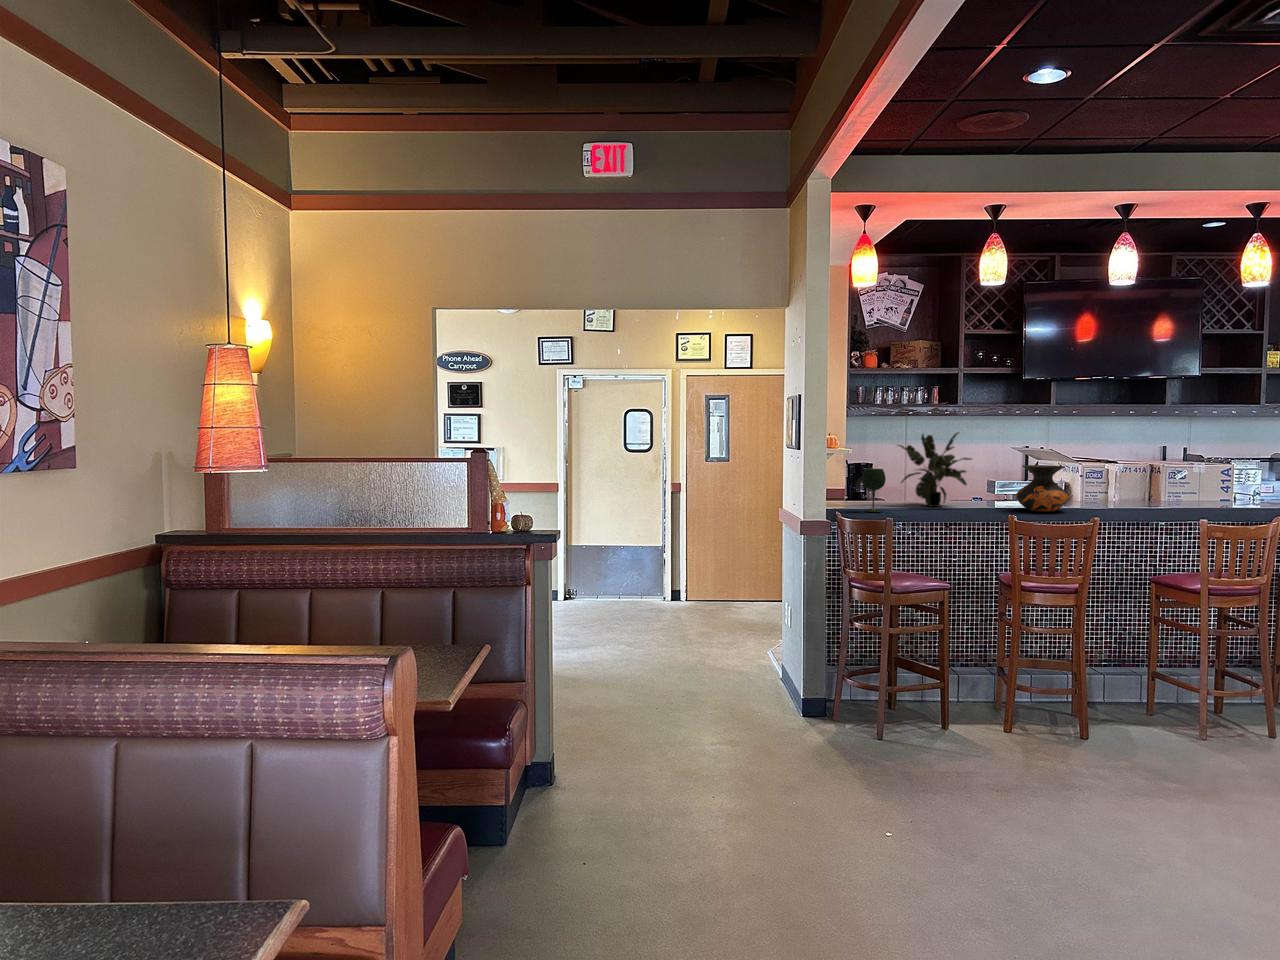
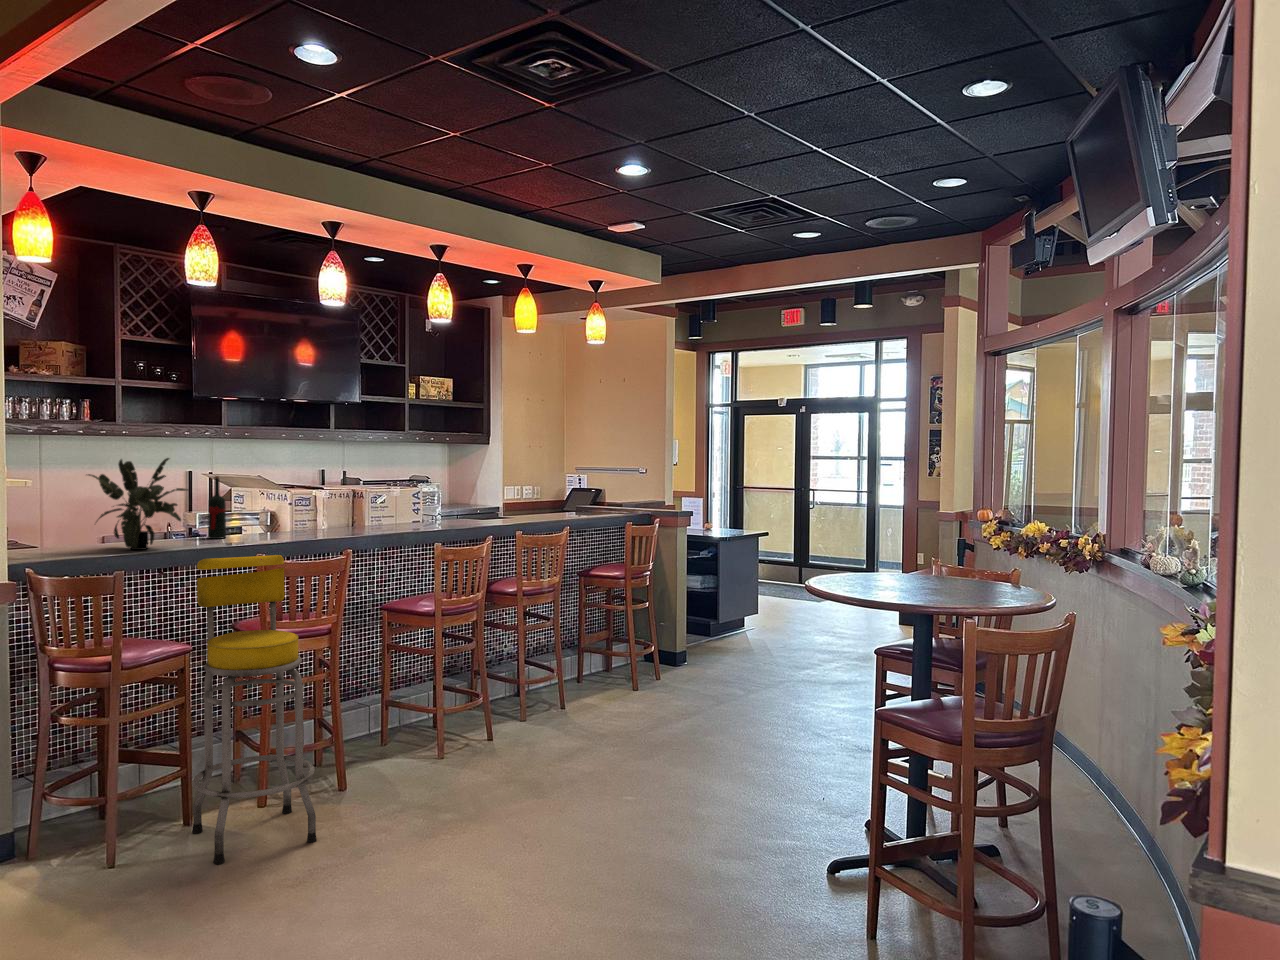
wine bottle: none [997,448,1012,503] -> present [208,476,226,539]
vase: present [1016,465,1069,512] -> none [241,494,300,546]
wine glass: present [862,469,886,512] -> none [48,506,83,564]
bar stool: none [943,516,1047,775] -> present [192,555,317,864]

